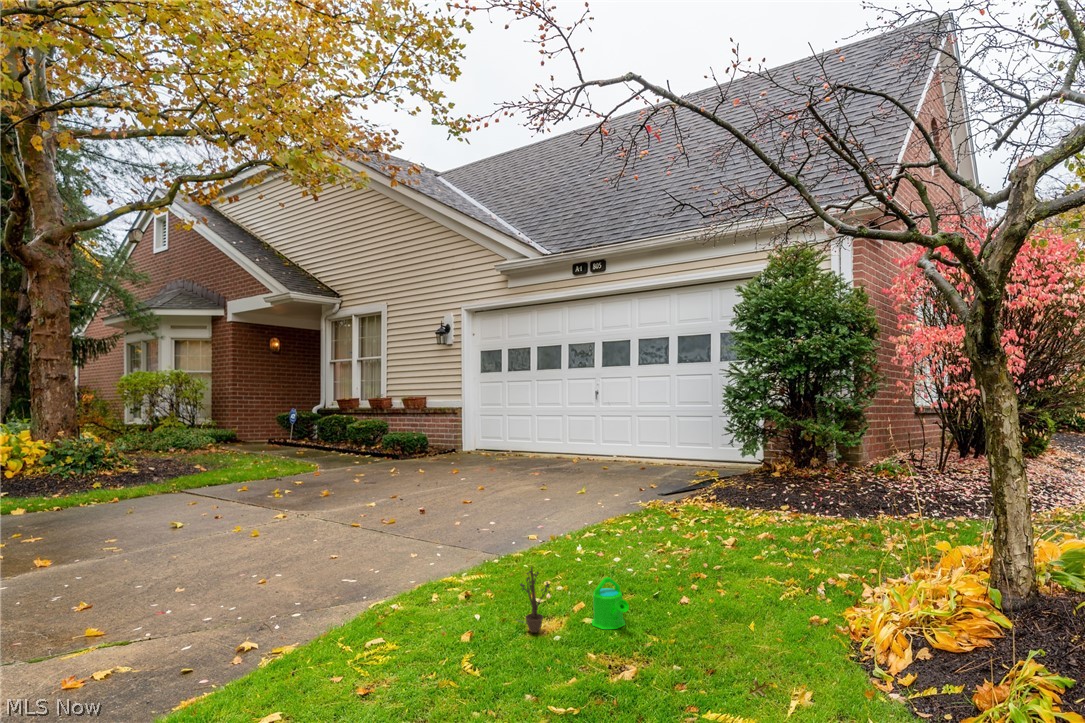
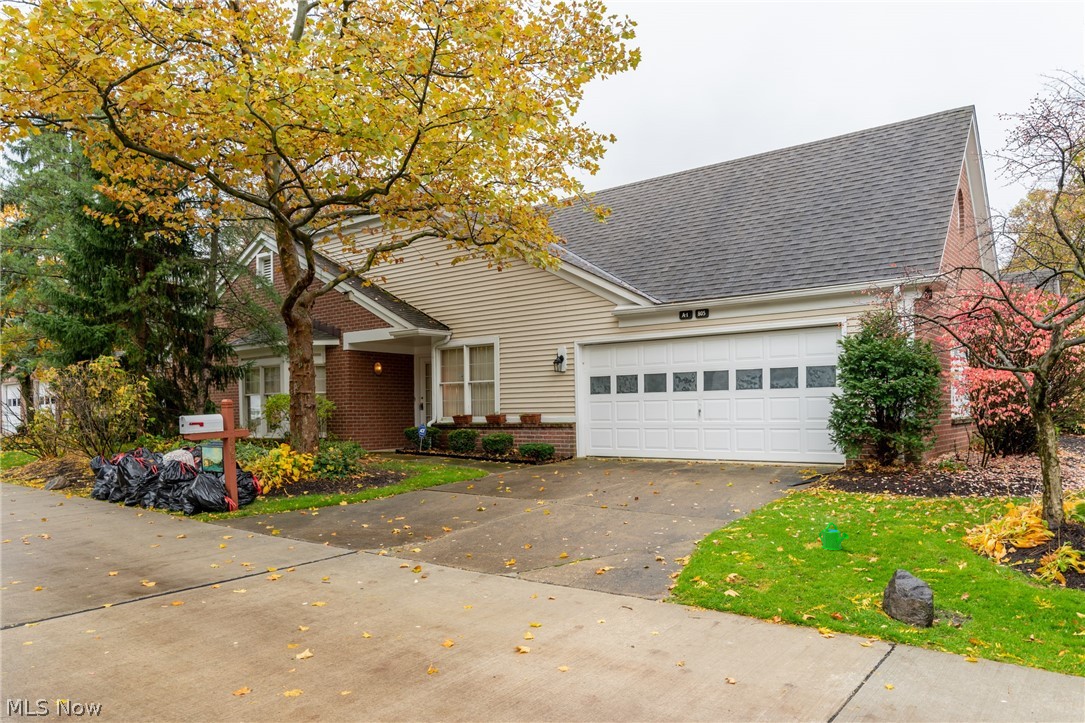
decorative plant: present [517,567,550,633] -> none [780,516,807,553]

